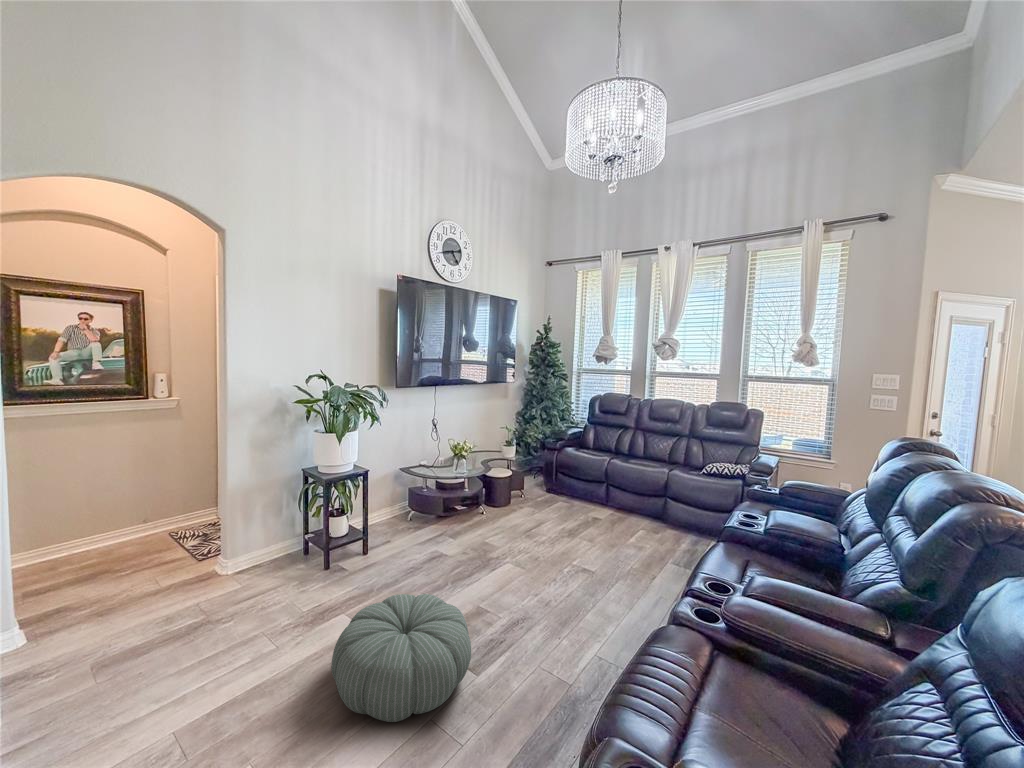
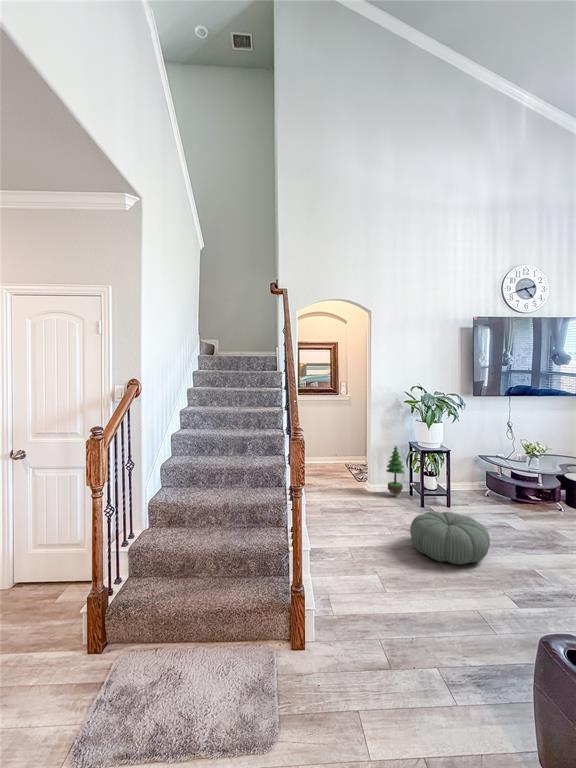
potted tree: none [259,477,295,564] -> present [386,446,404,496]

